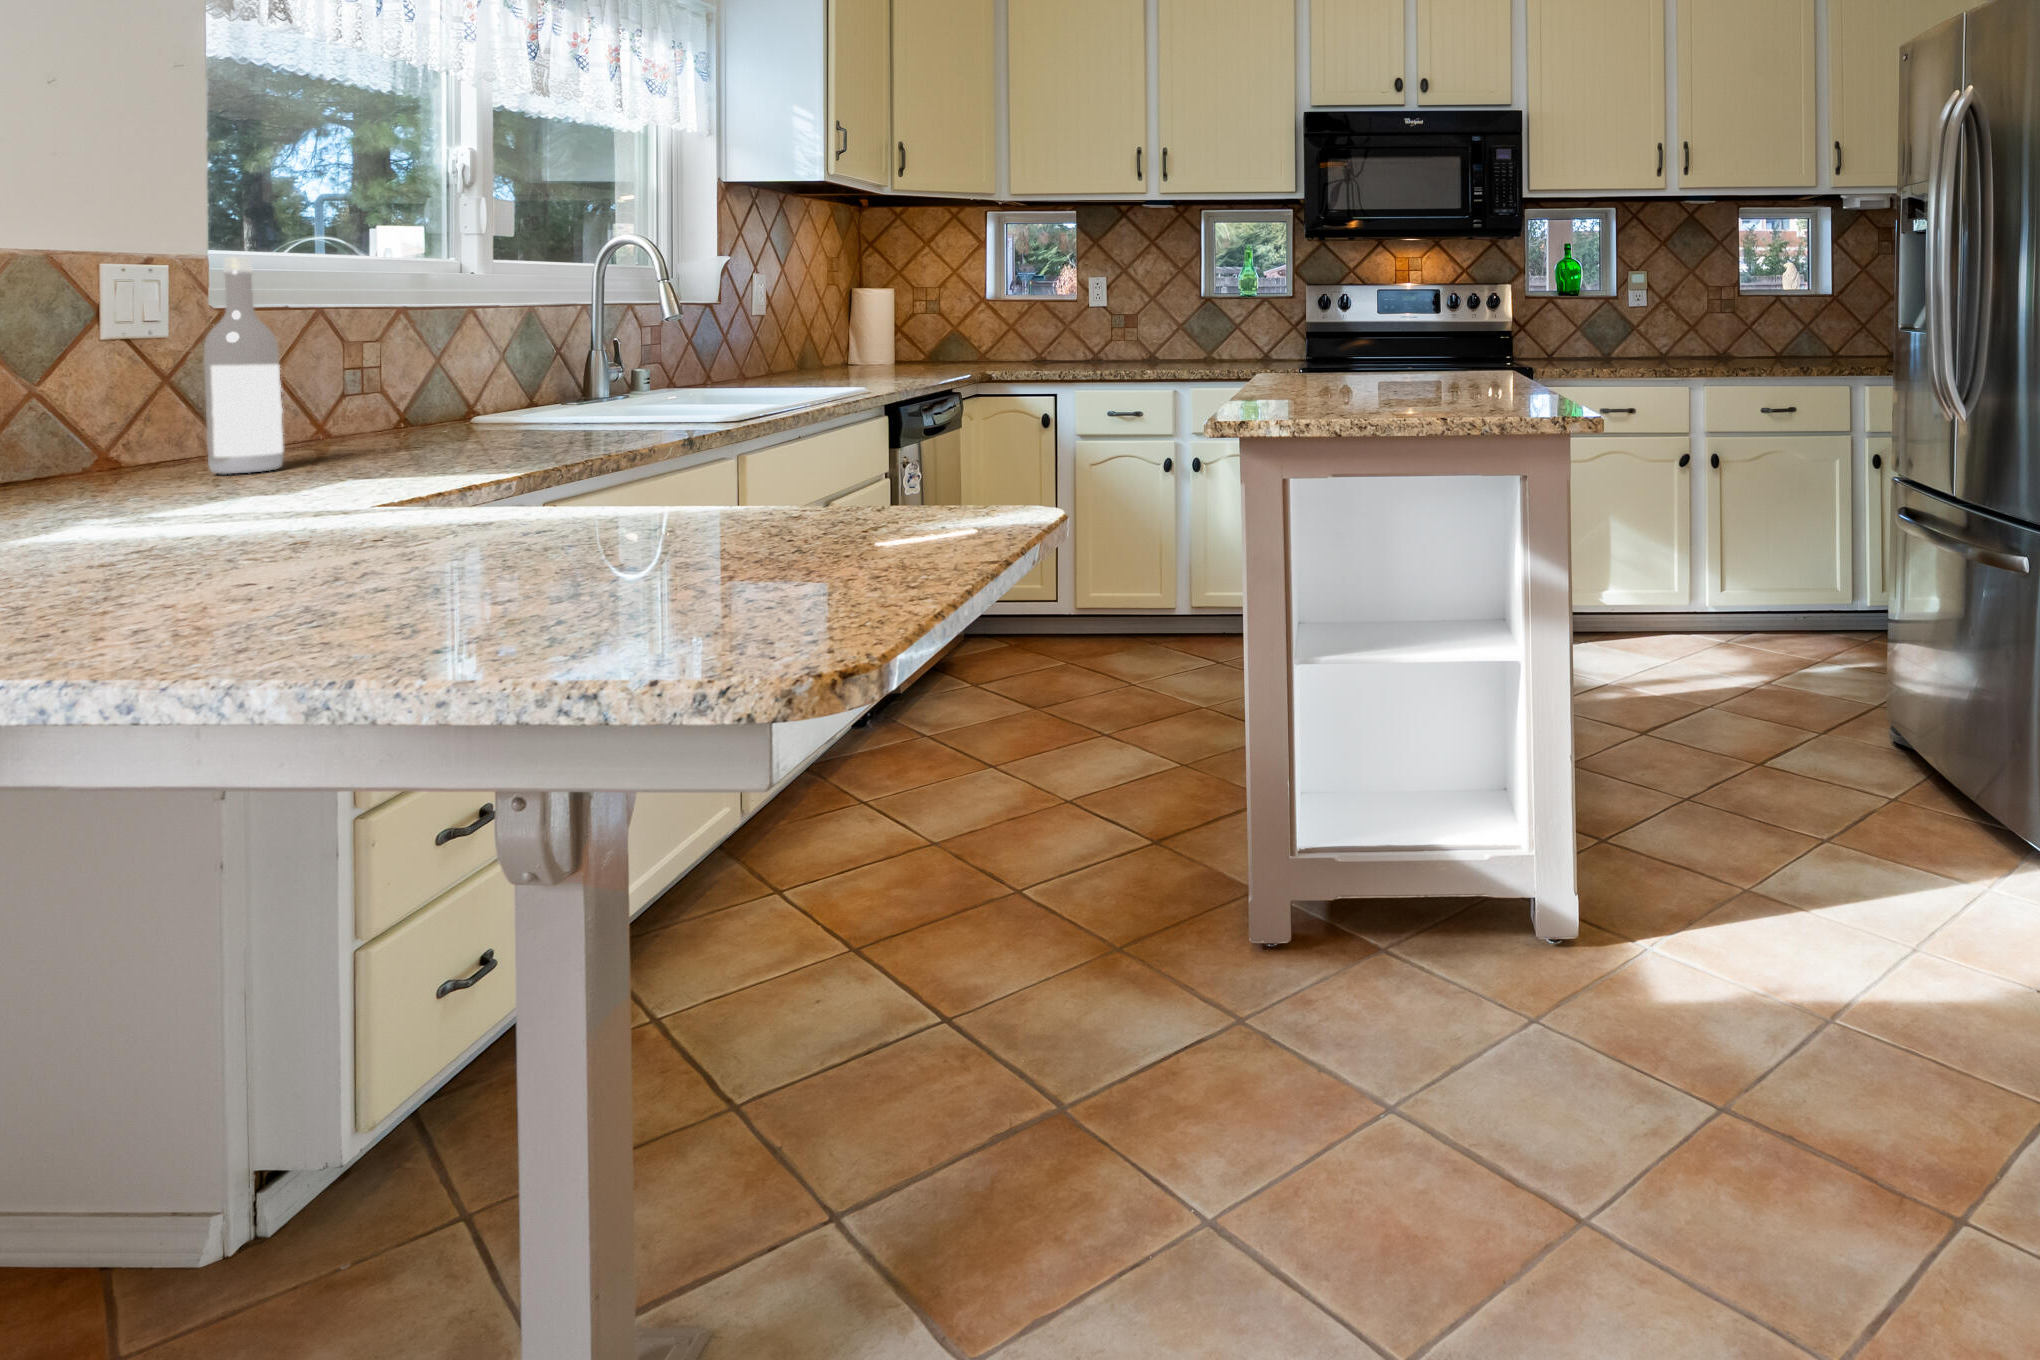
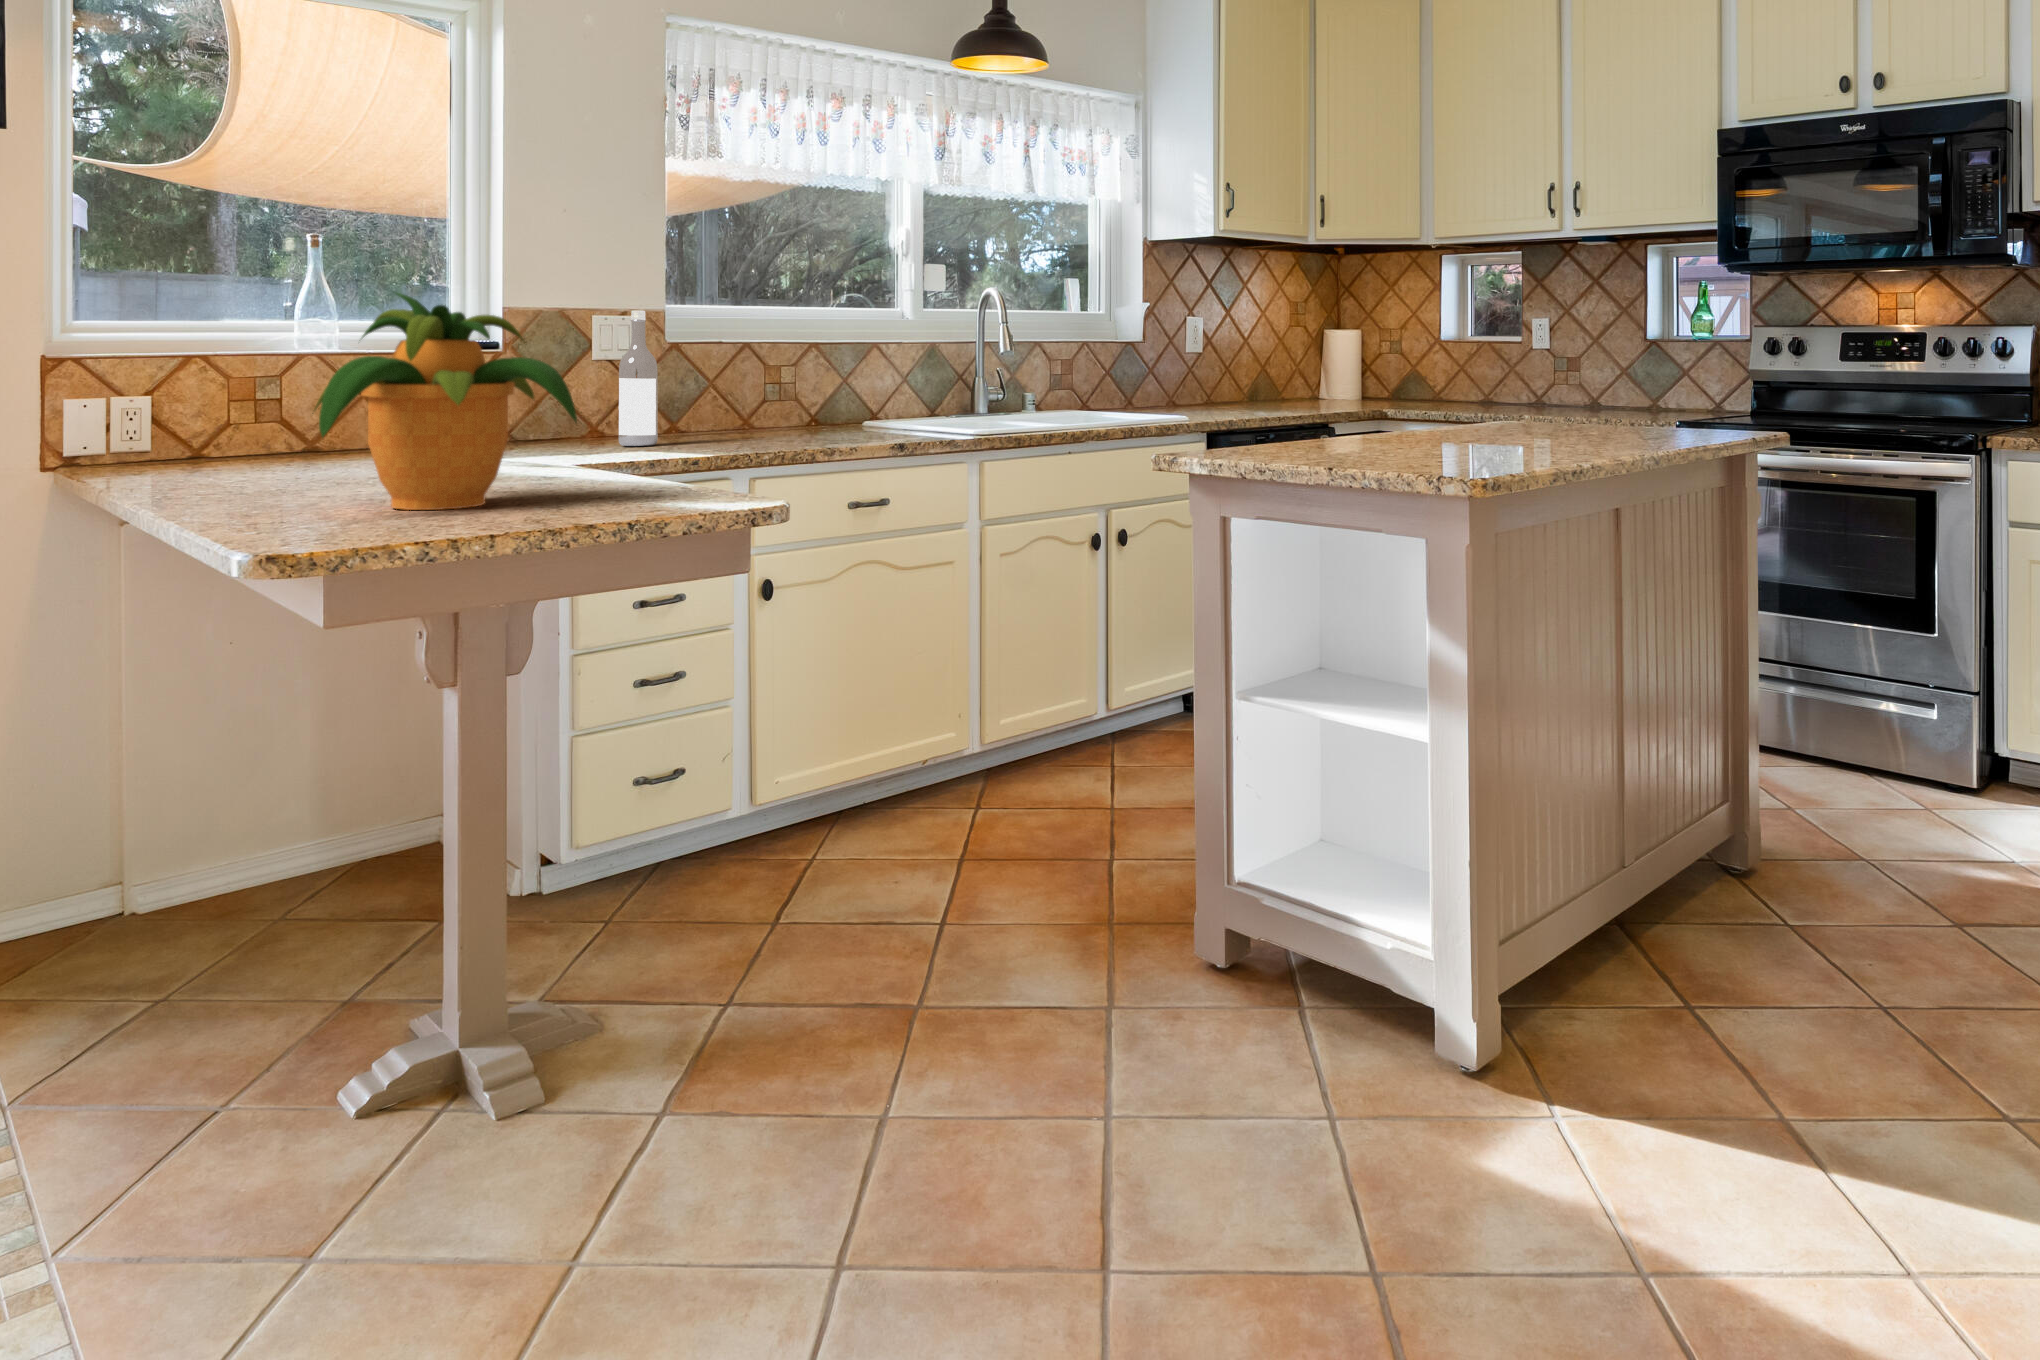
potted plant: none [463,216,918,588] -> present [315,293,577,510]

